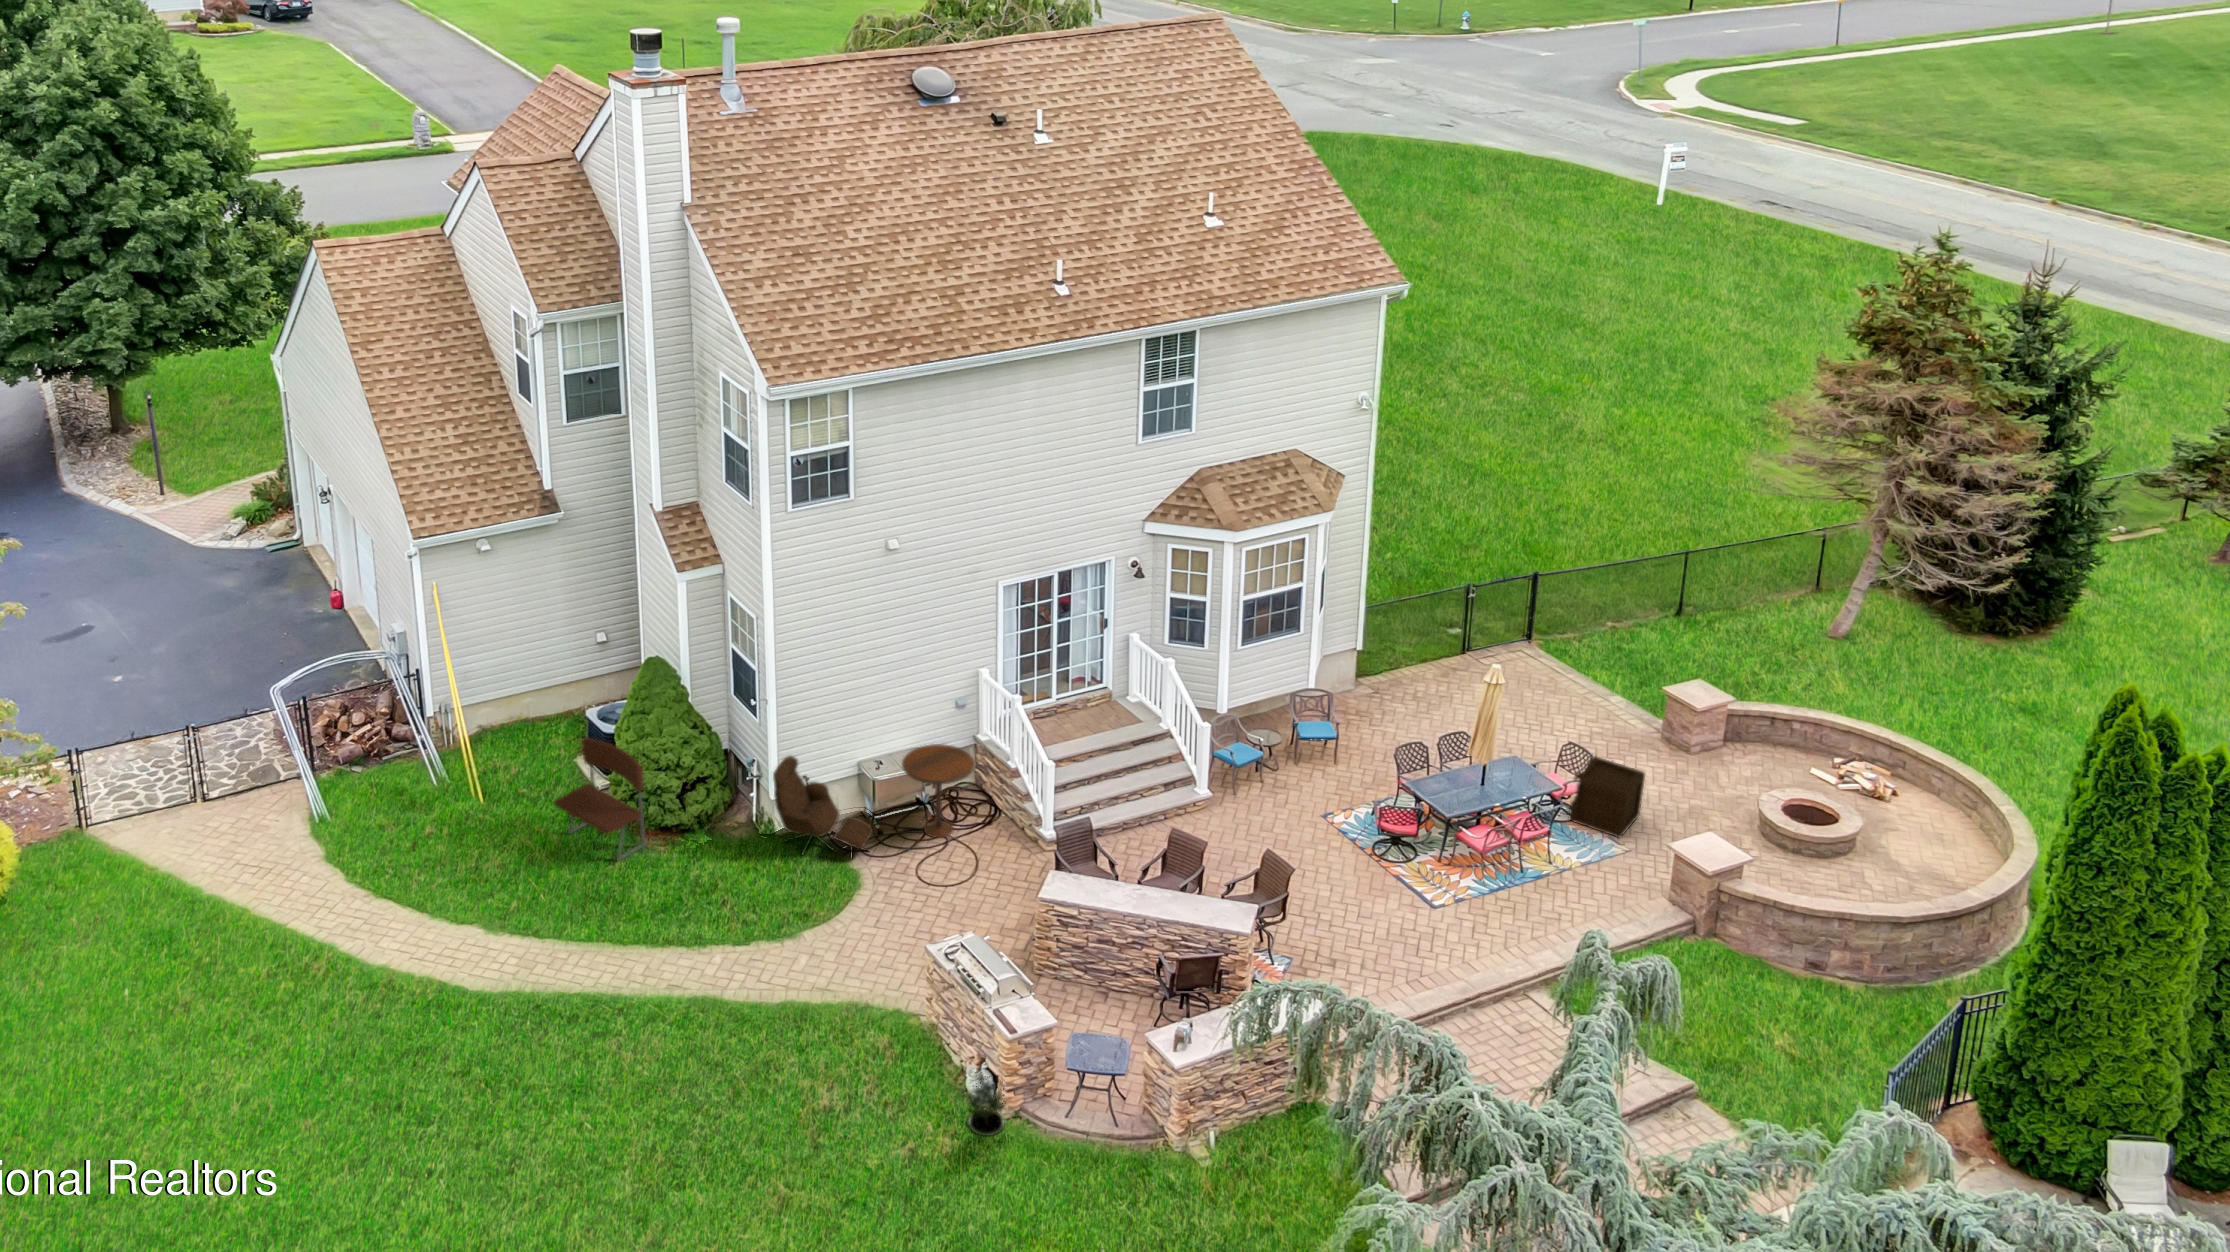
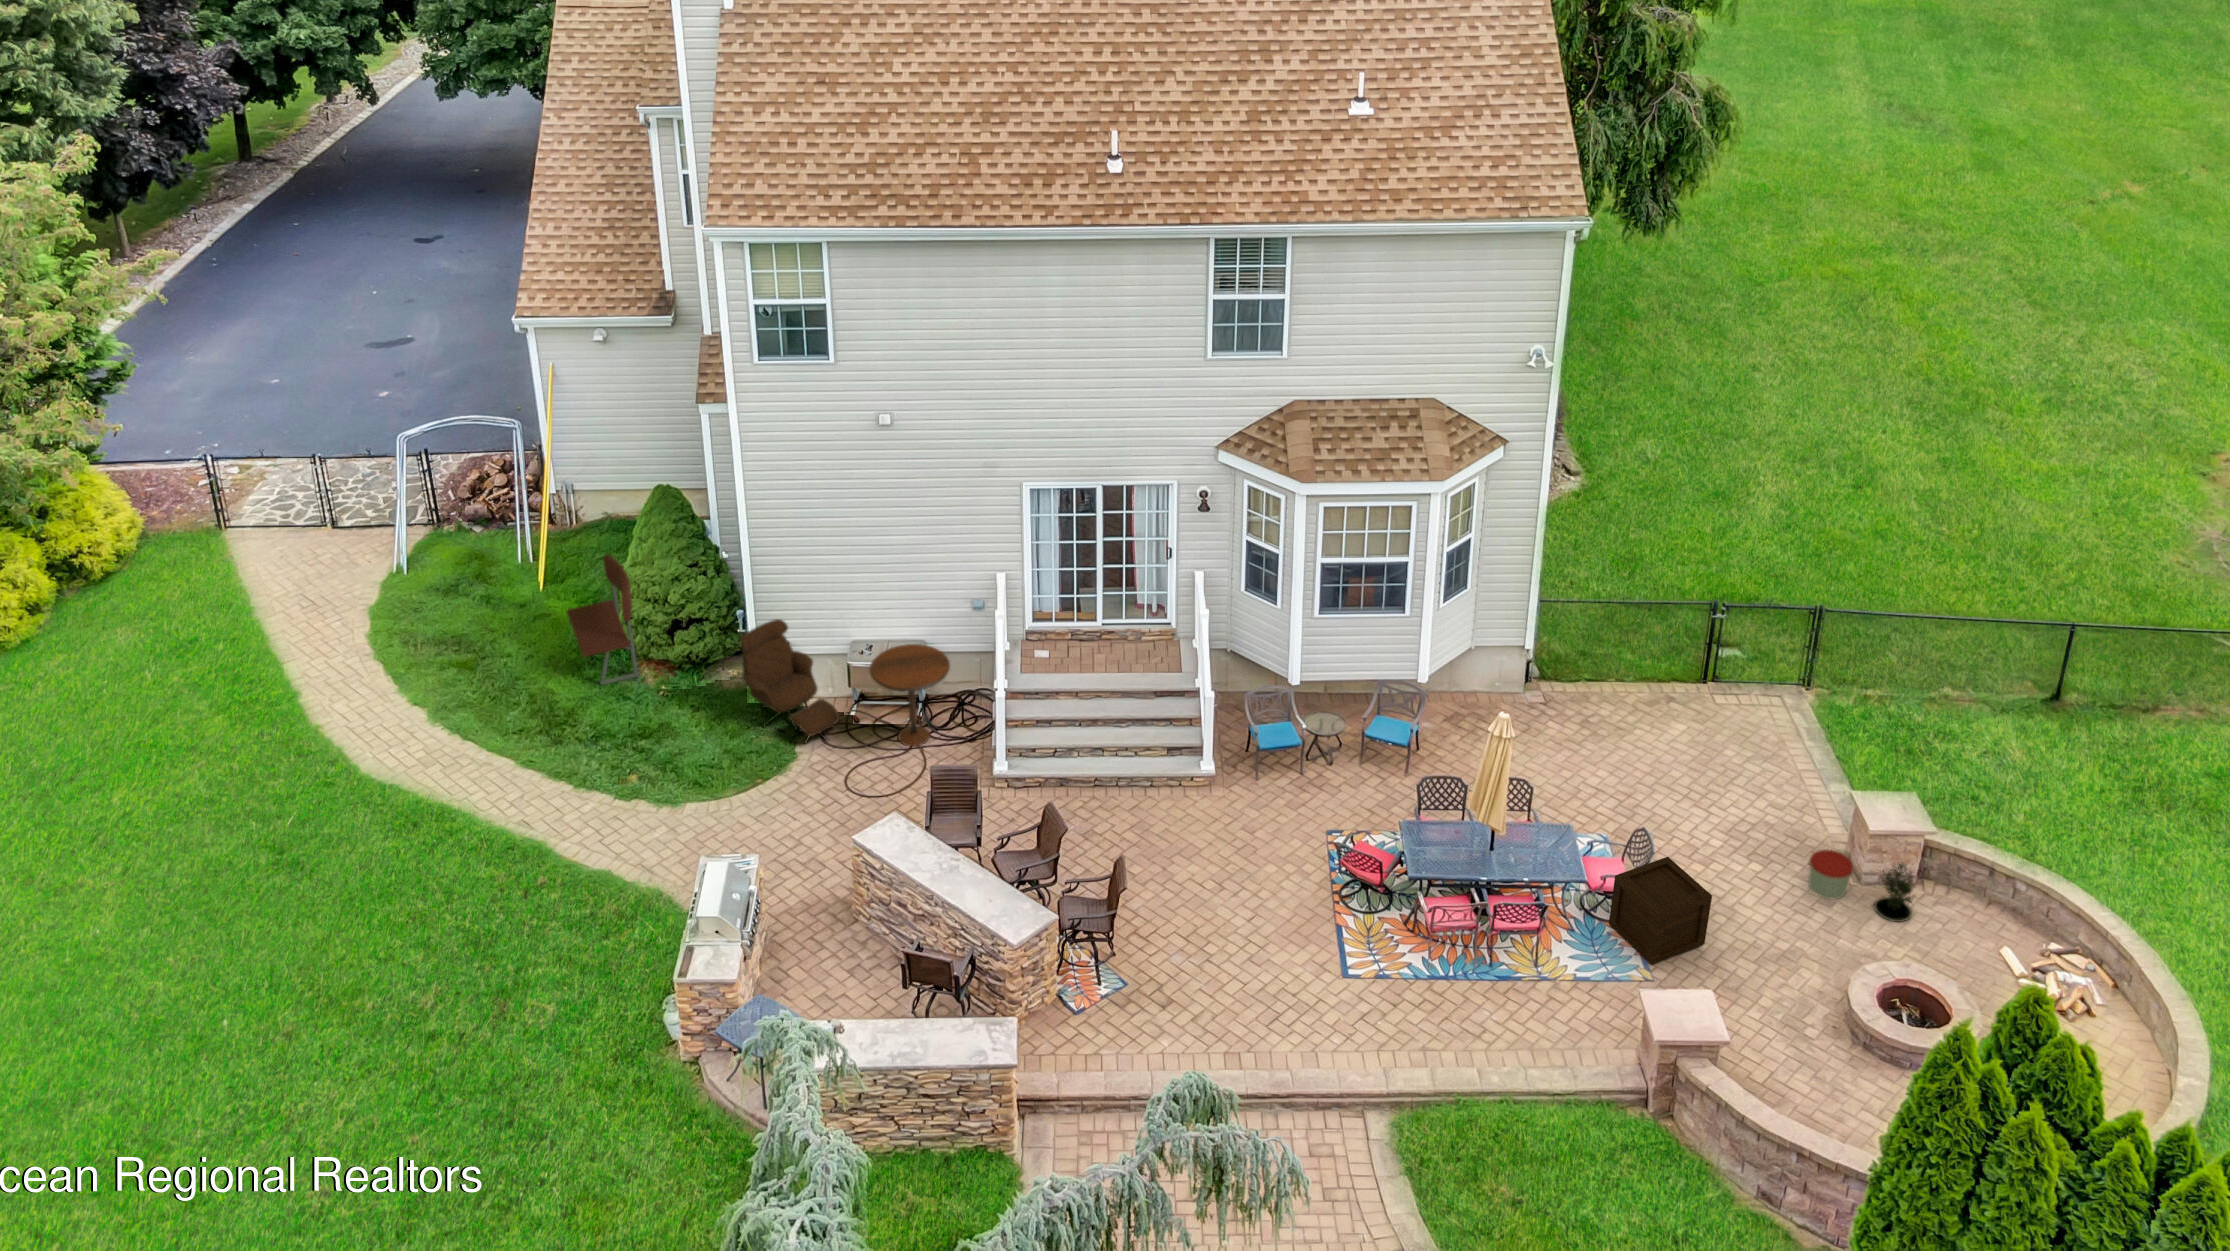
bucket: none [1658,730,1693,766] -> present [1808,850,1853,899]
potted tree: present [968,1071,1006,1136] -> present [1874,863,1914,922]

